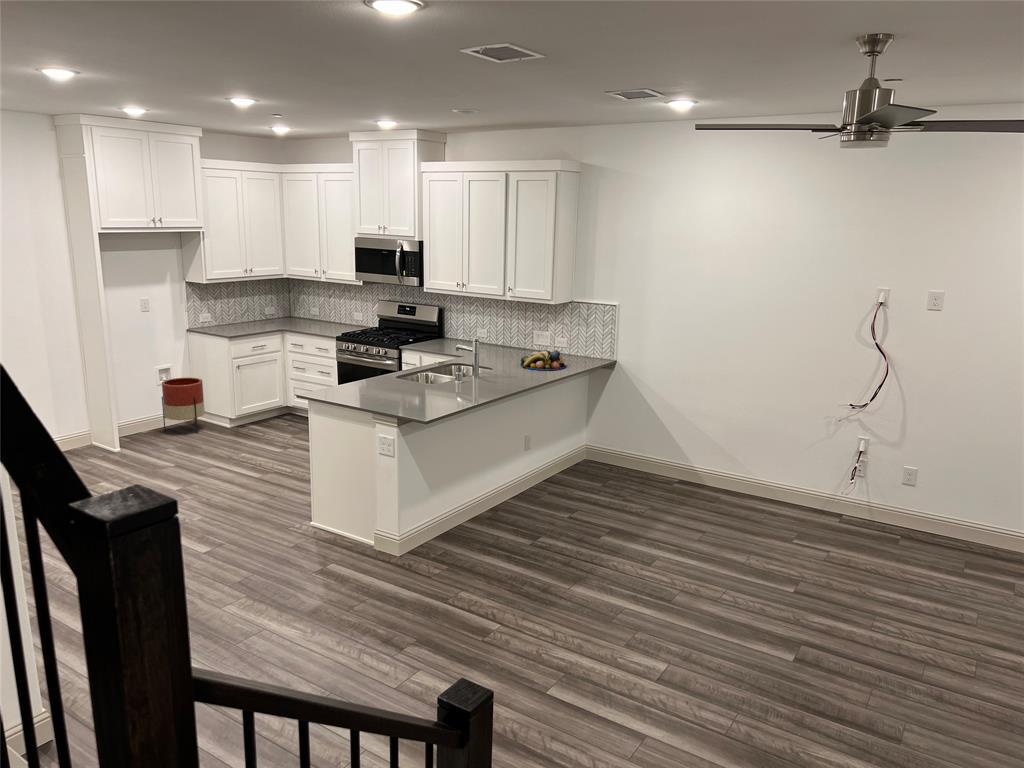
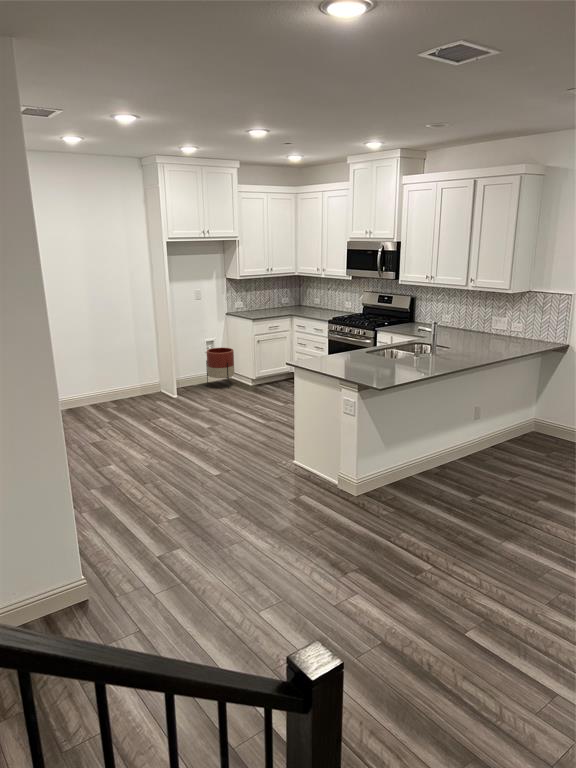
fruit bowl: present [520,350,566,370] -> none [476,333,518,351]

